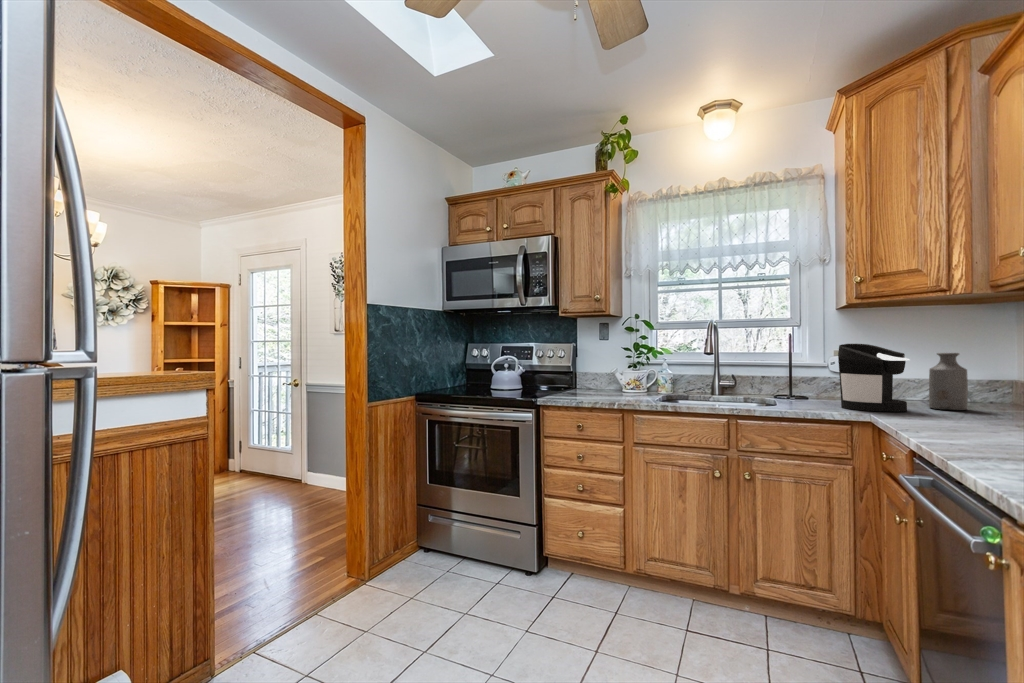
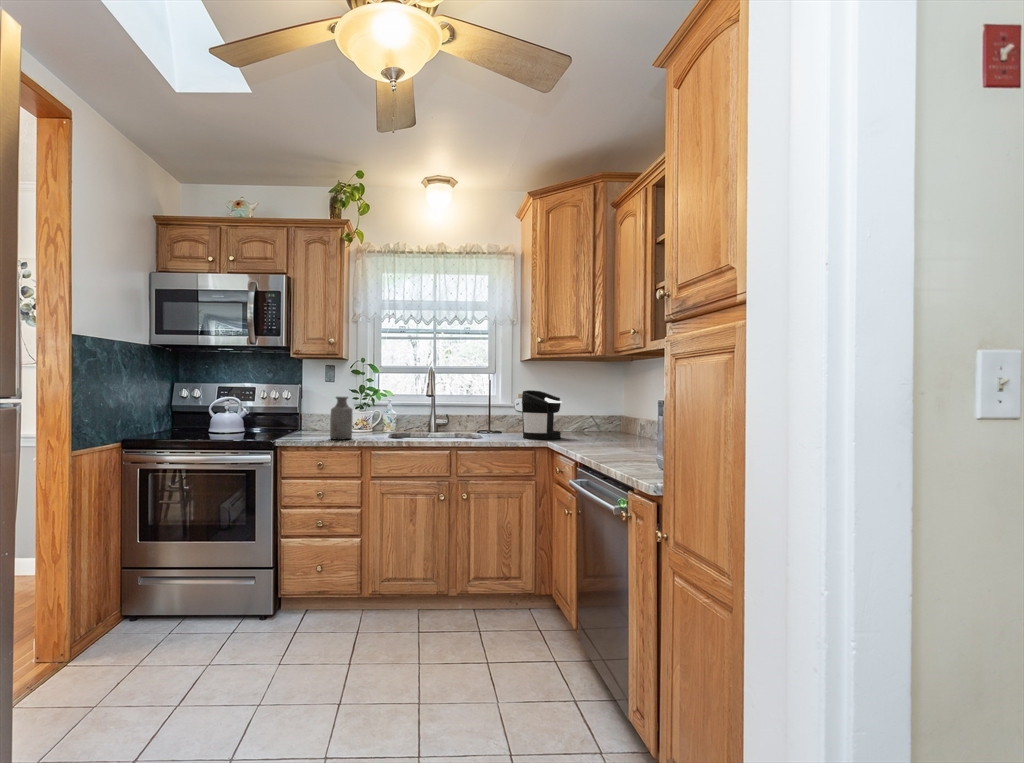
bottle: present [929,353,968,410] -> present [330,397,352,440]

